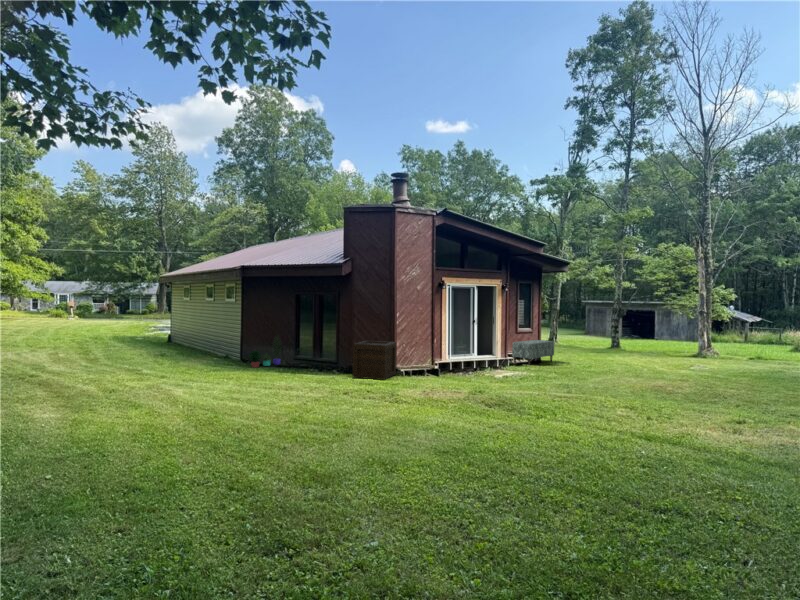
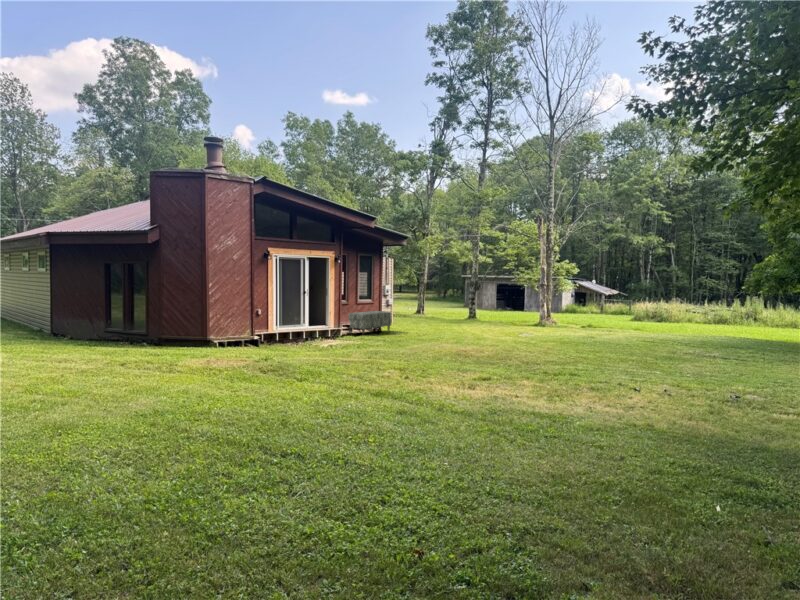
potted plant: present [249,336,282,367] -> none [47,307,93,344]
wooden crate: present [353,341,396,380] -> none [157,312,209,352]

